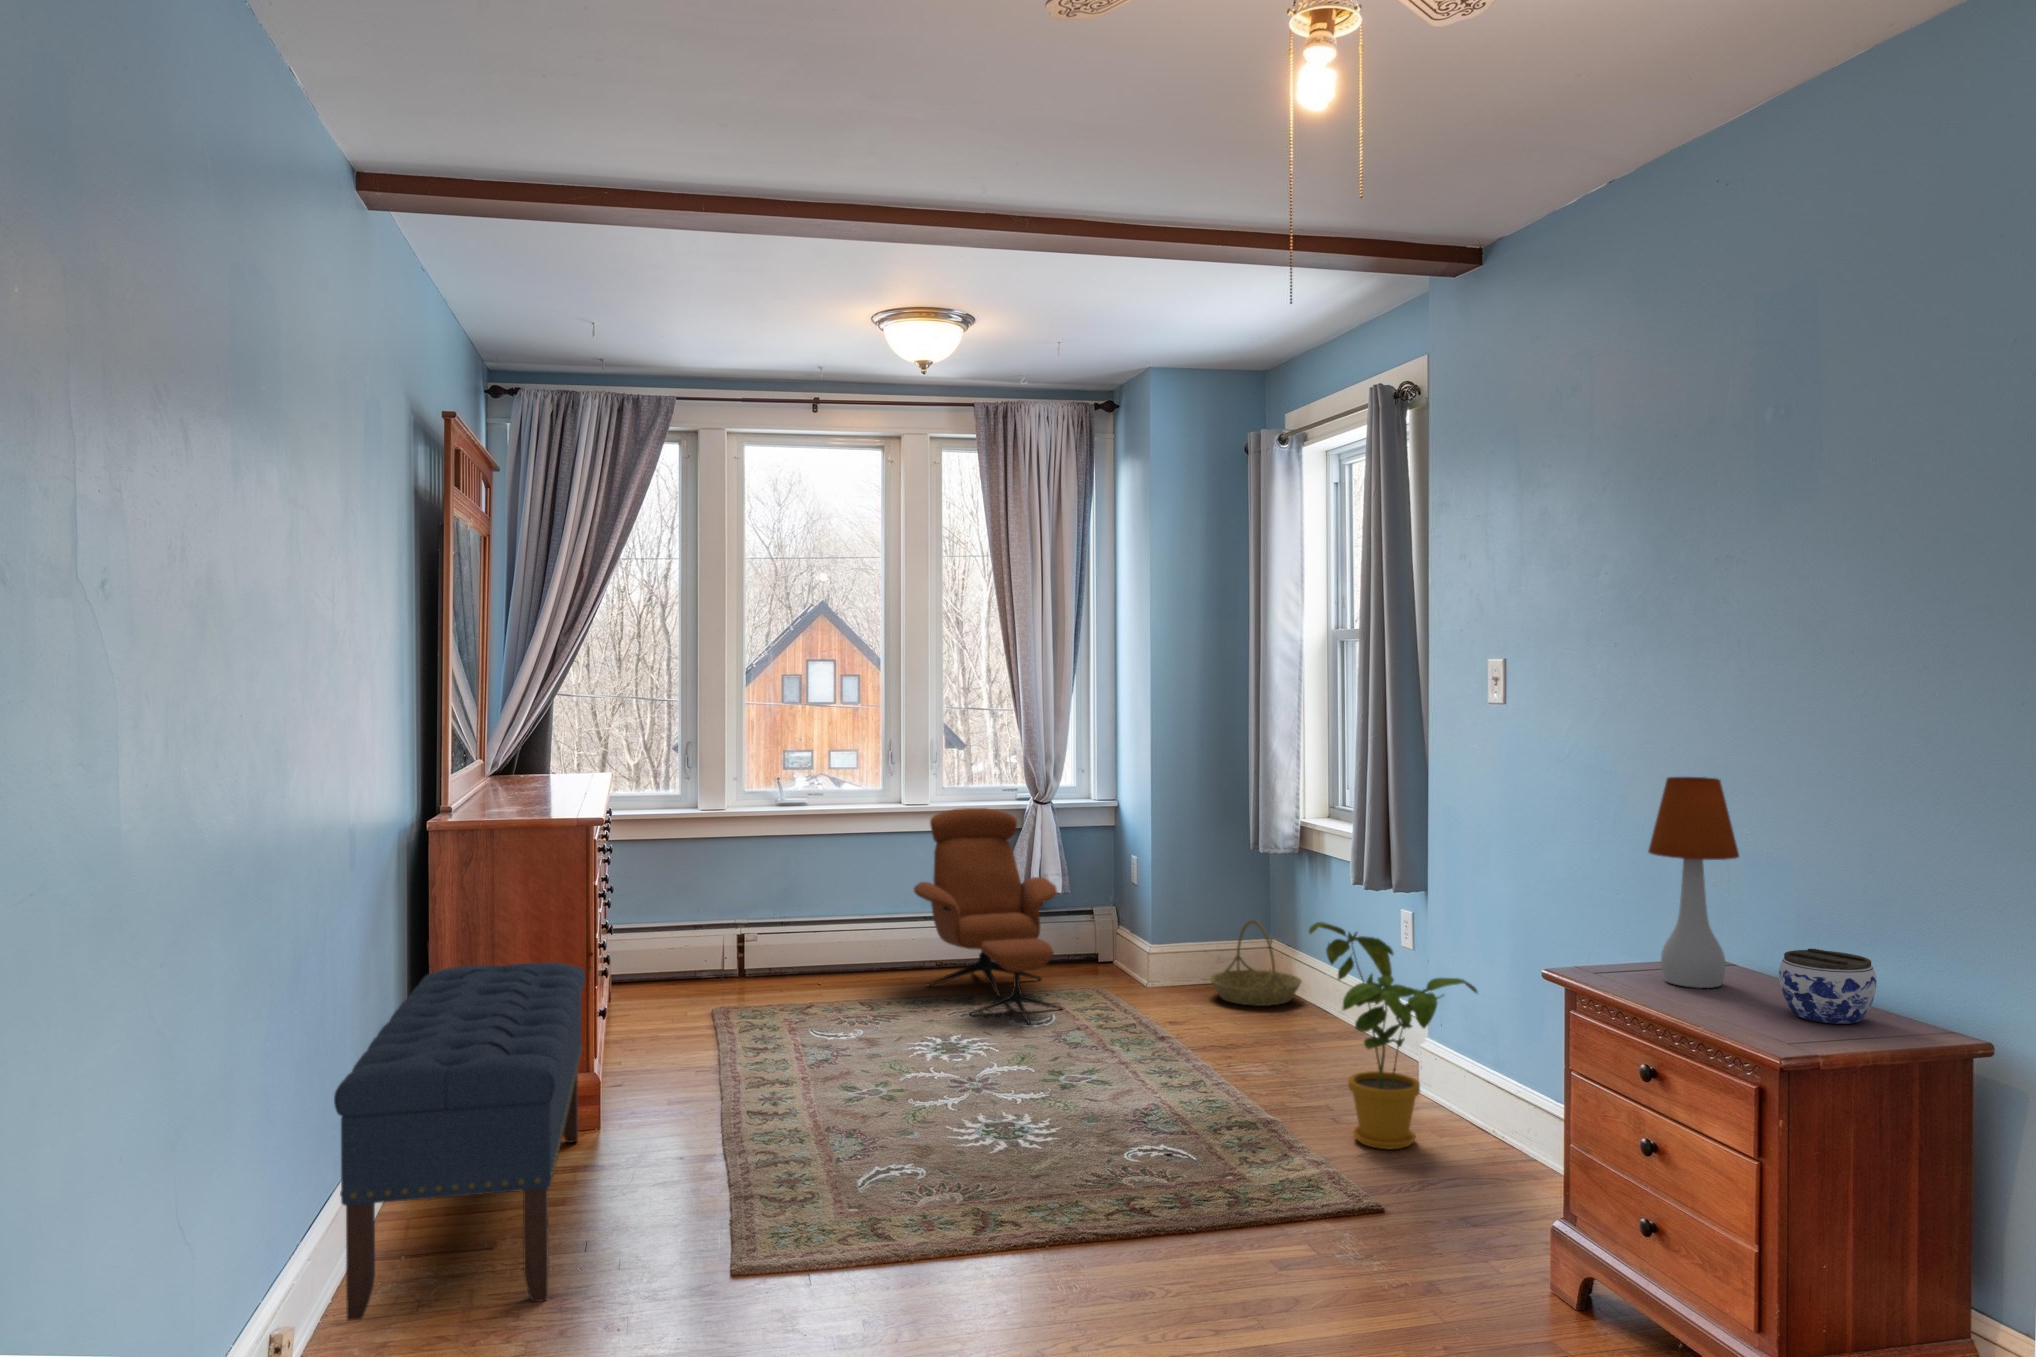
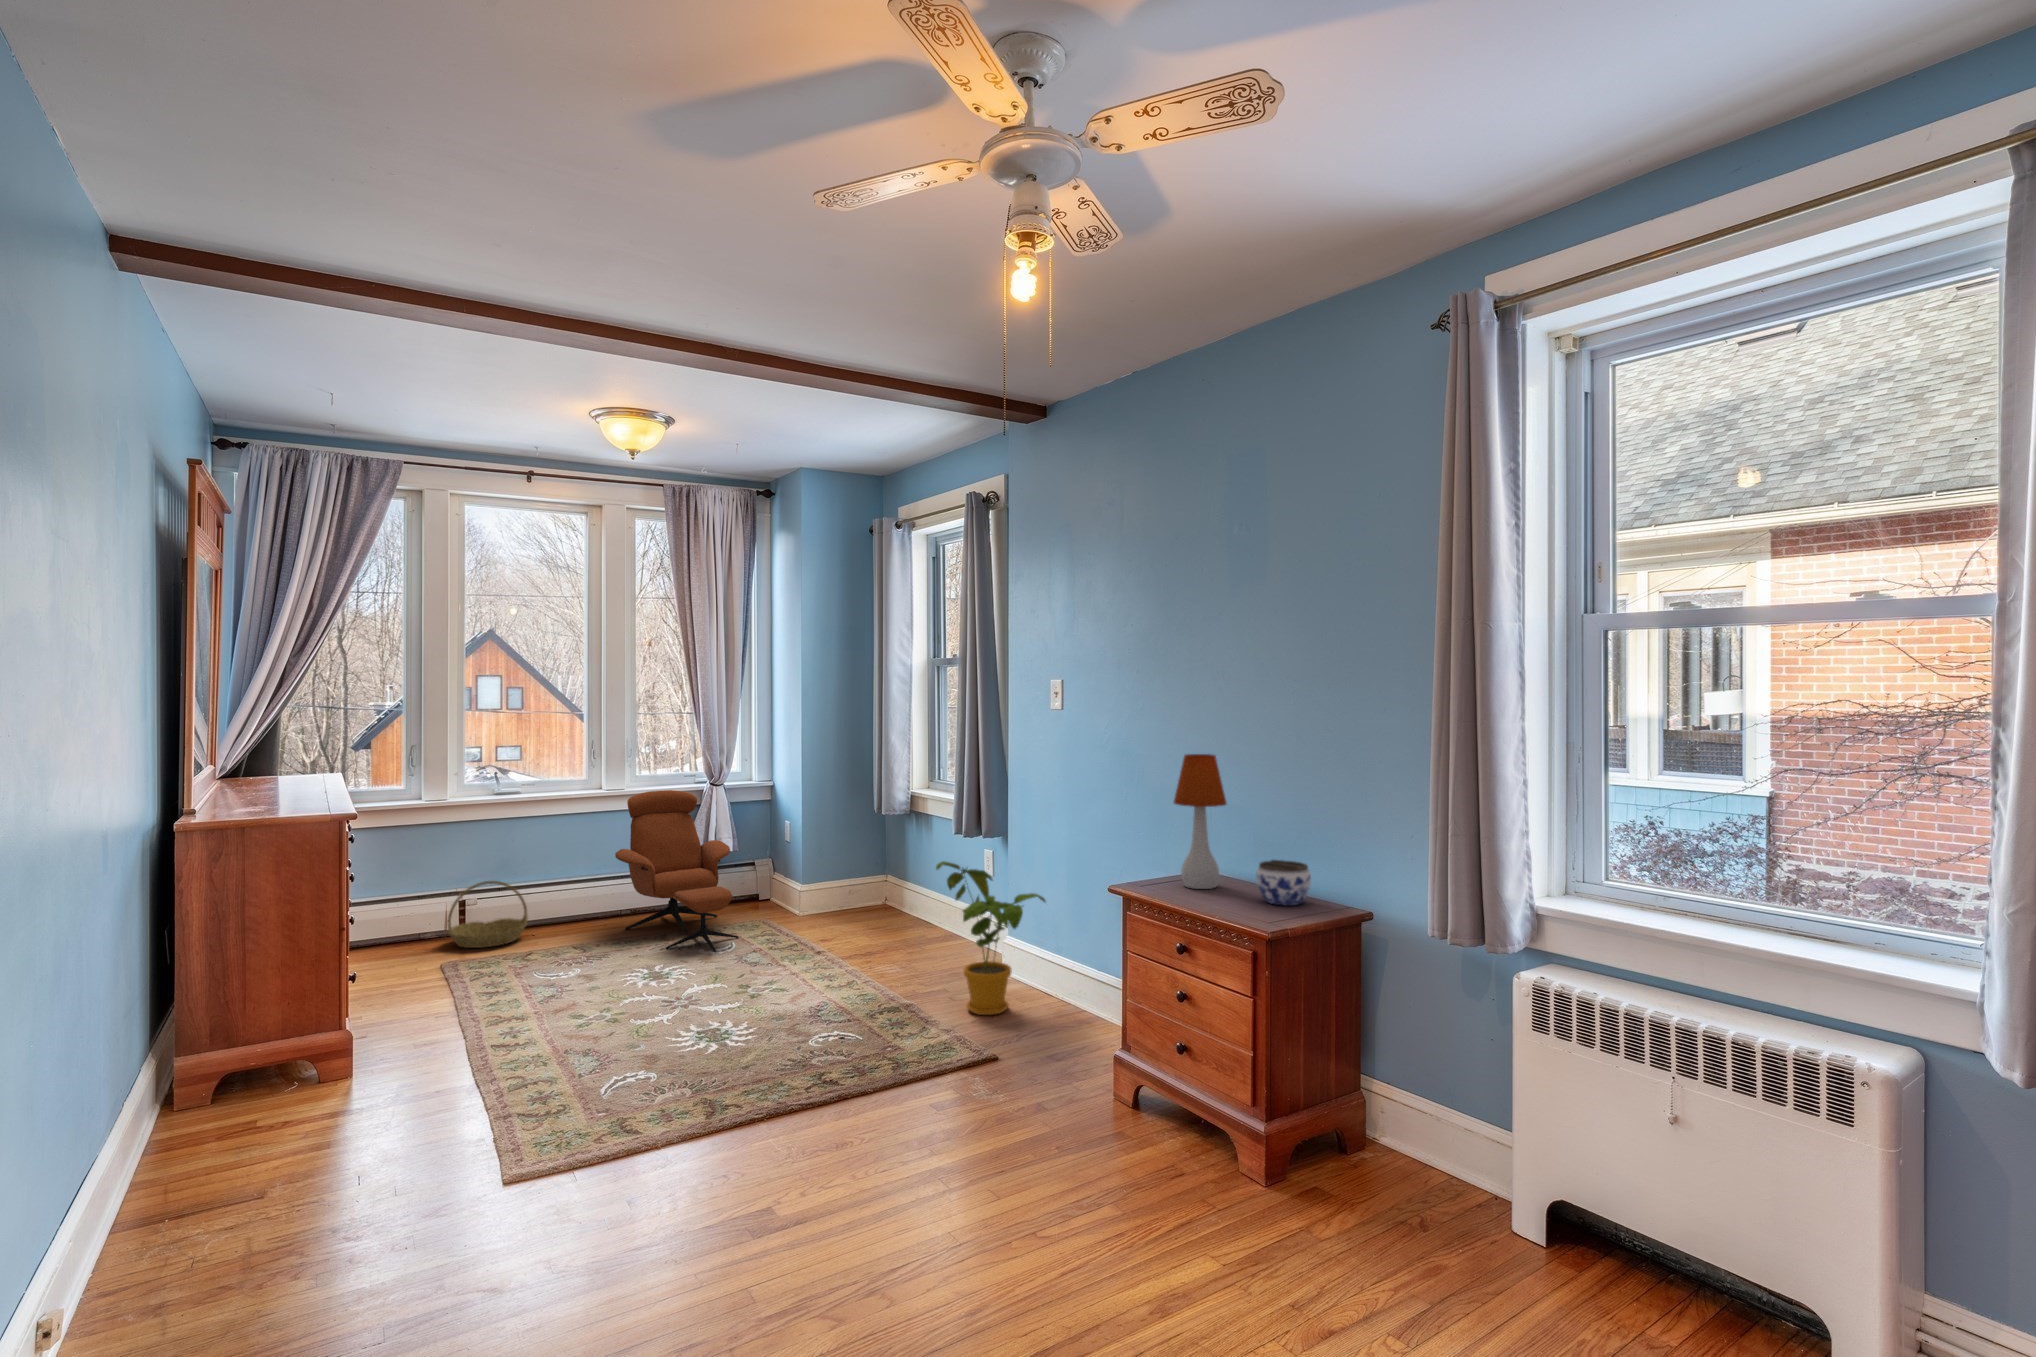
basket: present [1210,919,1302,1006] -> present [448,881,528,948]
bench: present [334,963,585,1321] -> none [99,939,340,1294]

